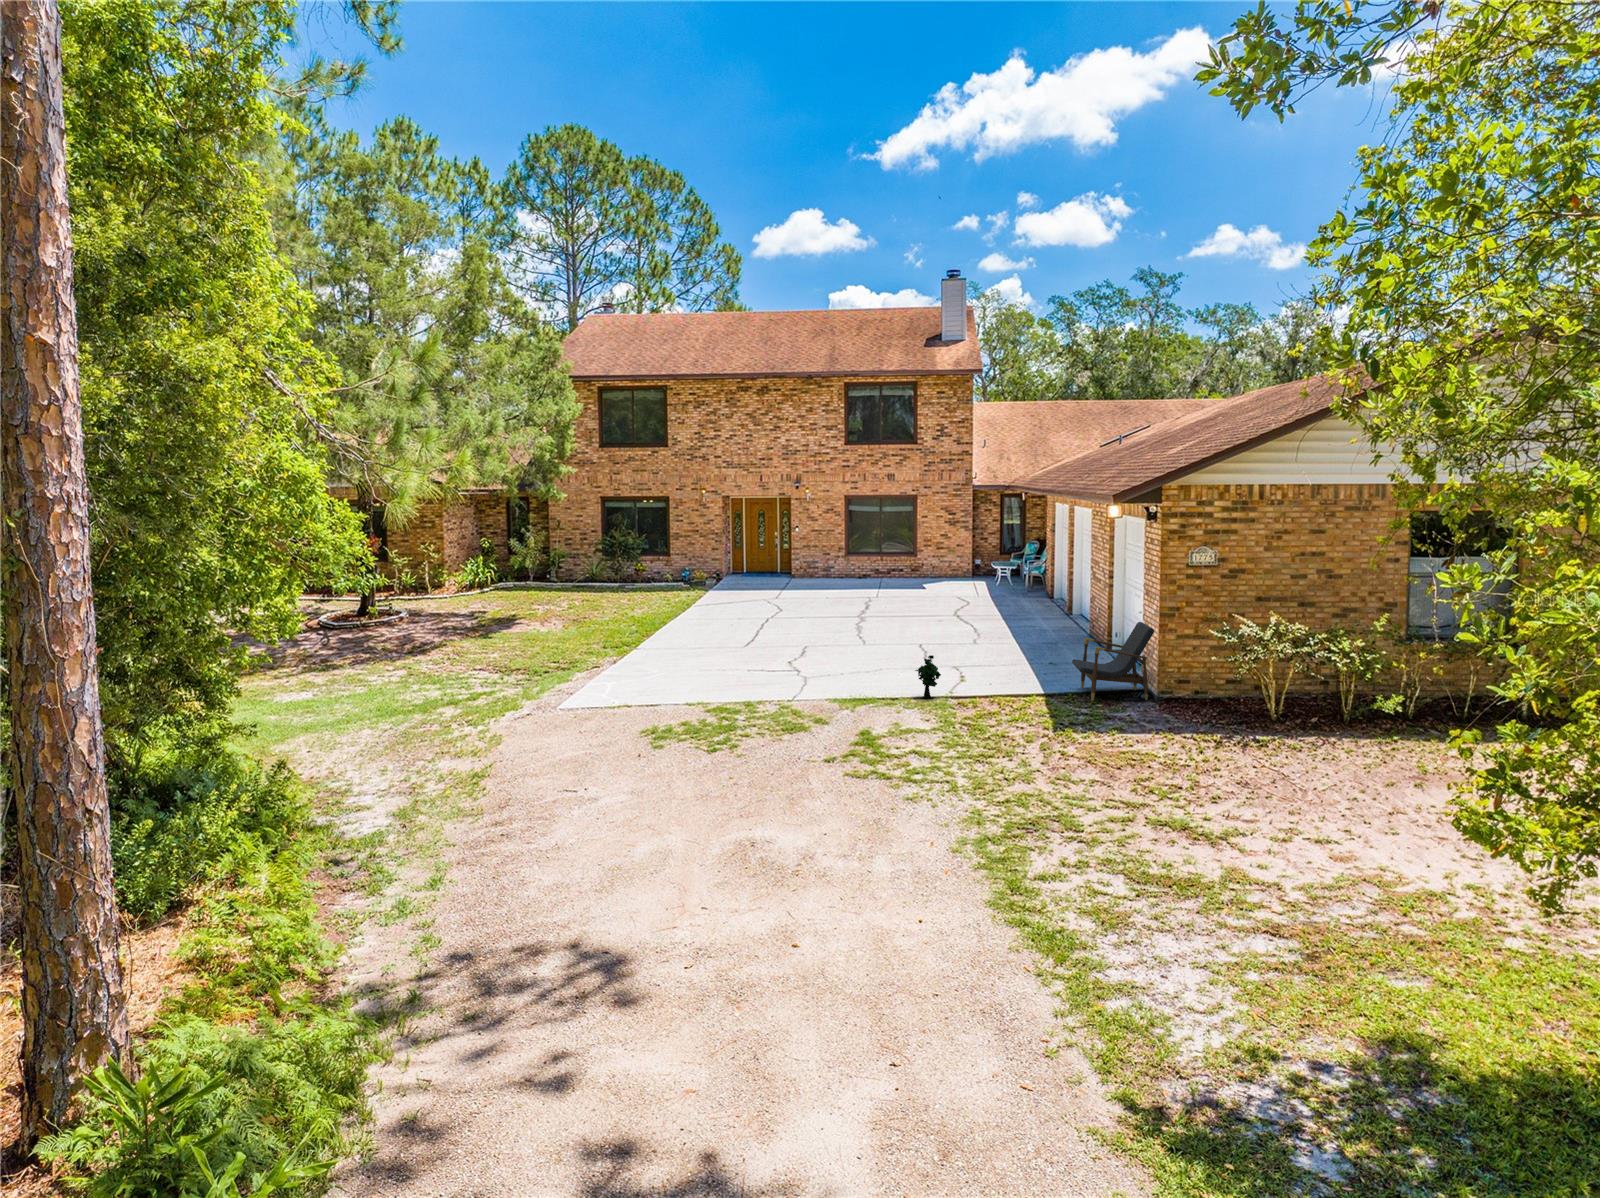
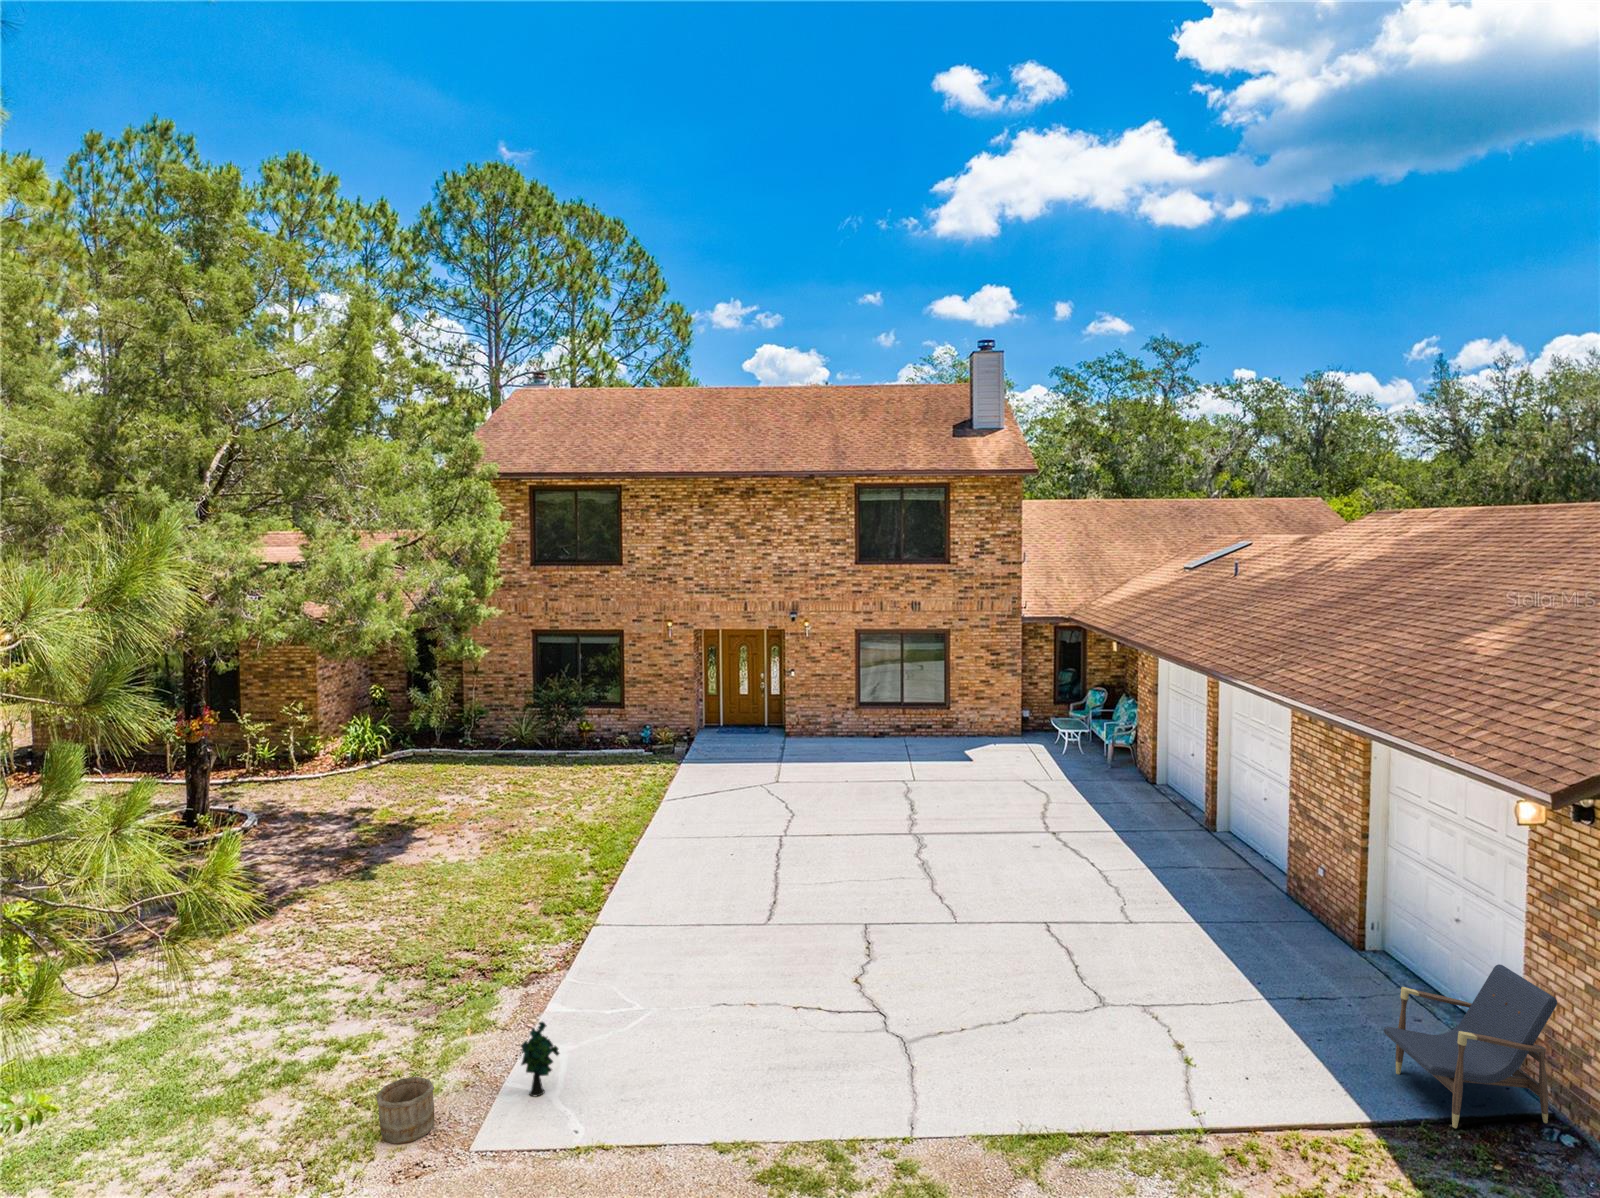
decorative plant: present [915,655,941,699] -> present [520,1022,559,1096]
wooden bucket: none [496,676,528,703] -> present [376,1077,434,1144]

